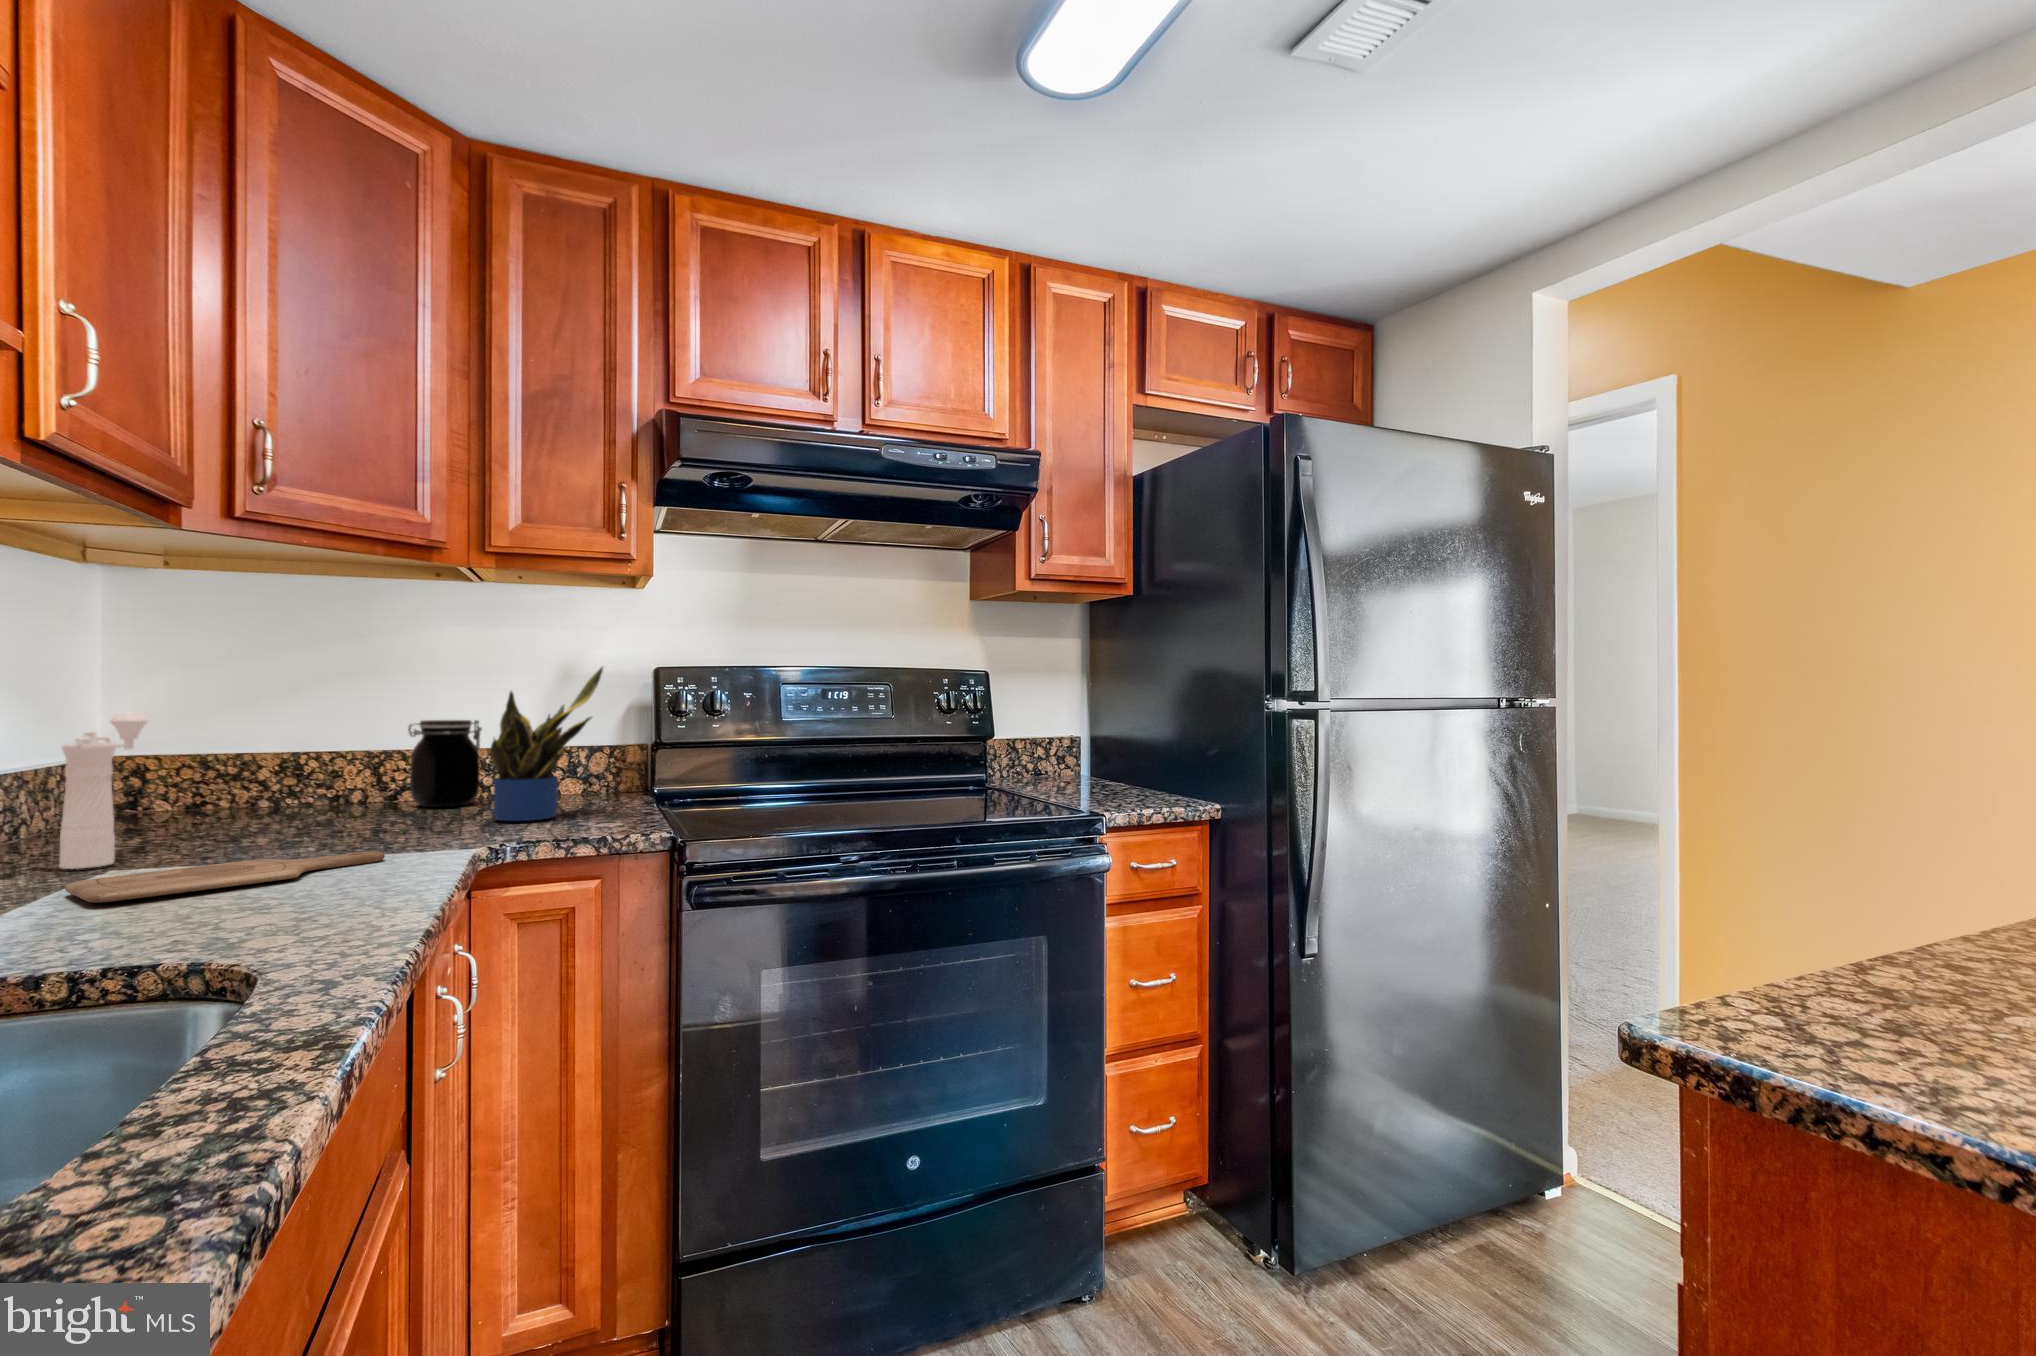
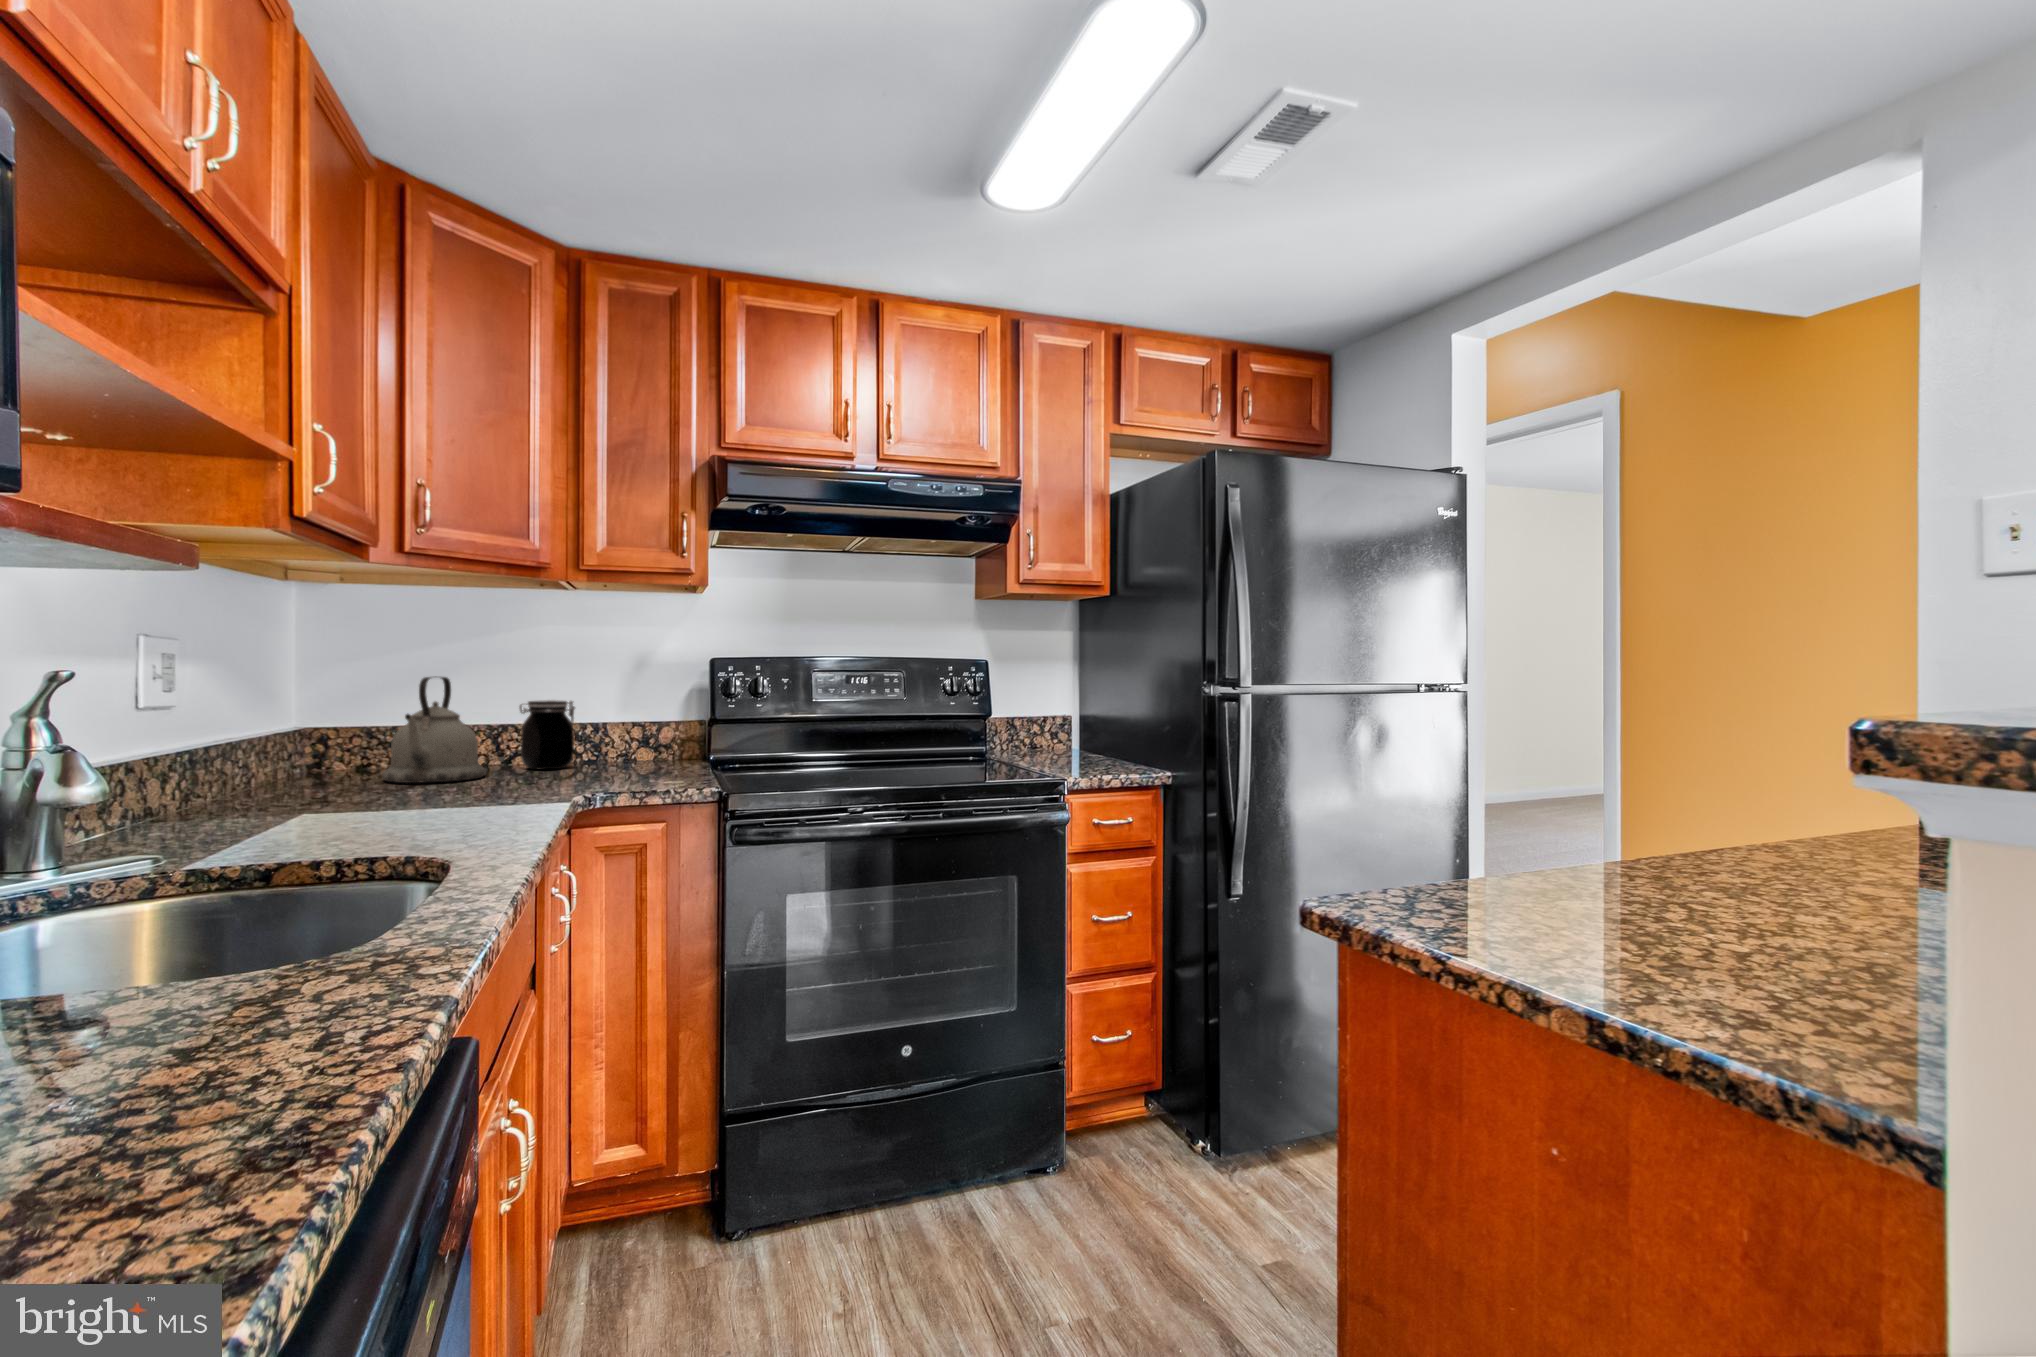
potted plant: present [490,667,603,821] -> none [583,658,670,780]
kettle: none [216,689,361,829] -> present [382,677,486,783]
pepper mill: present [59,713,148,869] -> none [289,694,342,806]
cutting board: present [65,851,385,903] -> none [305,797,512,825]

